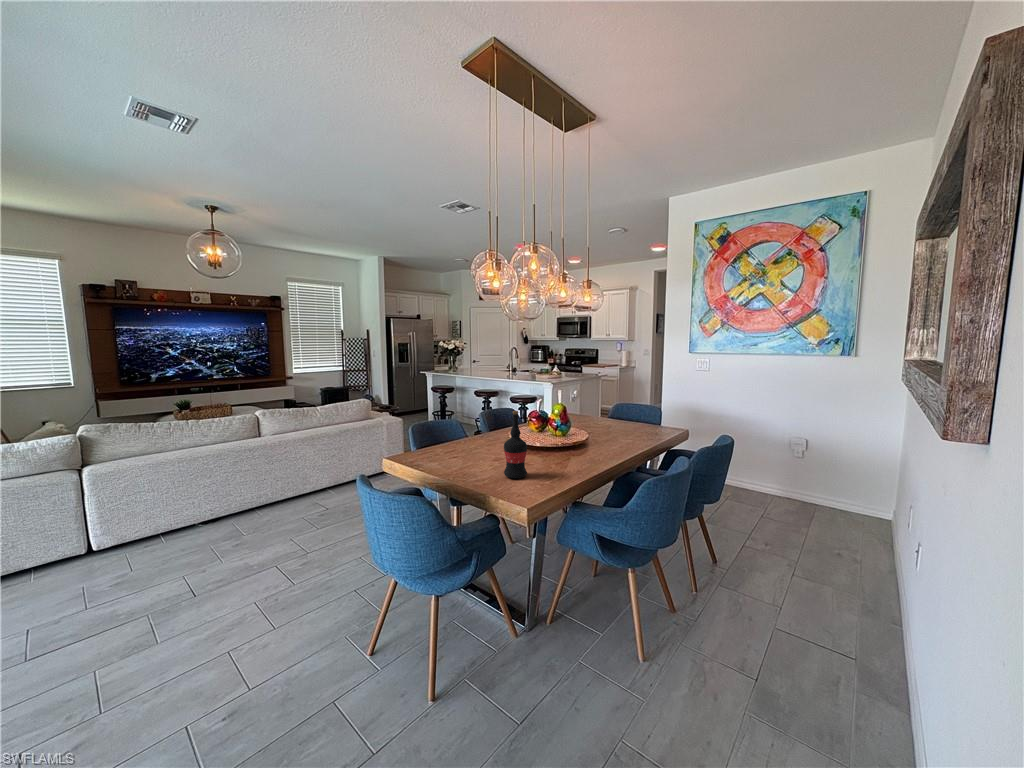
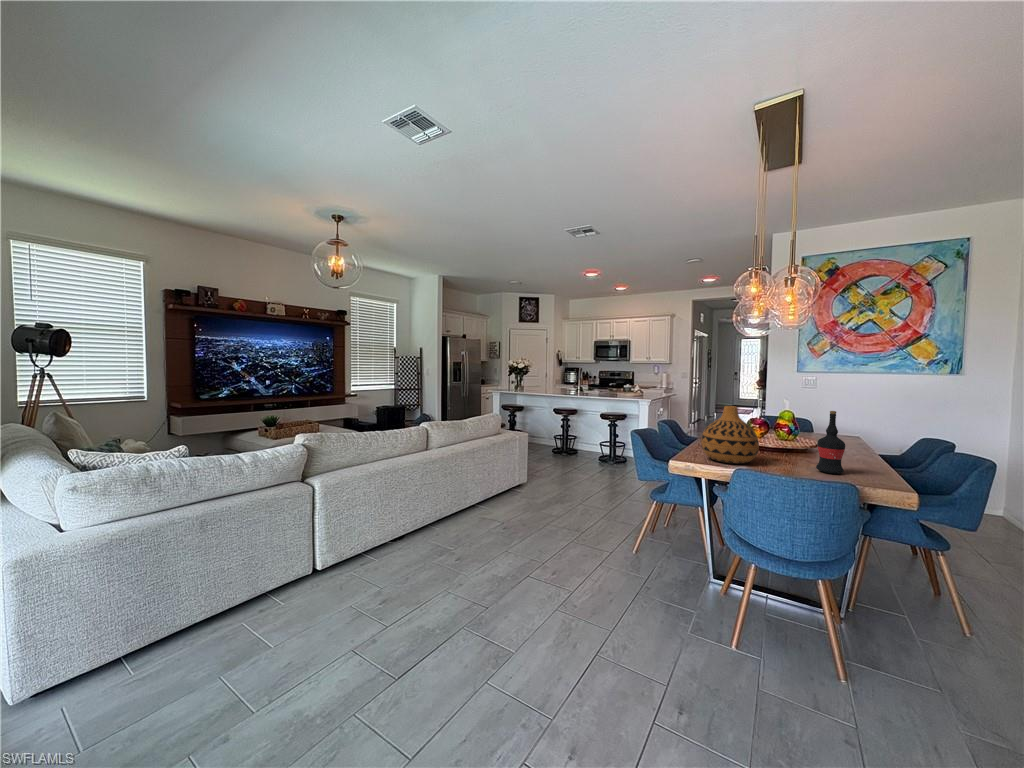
vase: none [427,402,481,463] -> present [701,406,759,464]

